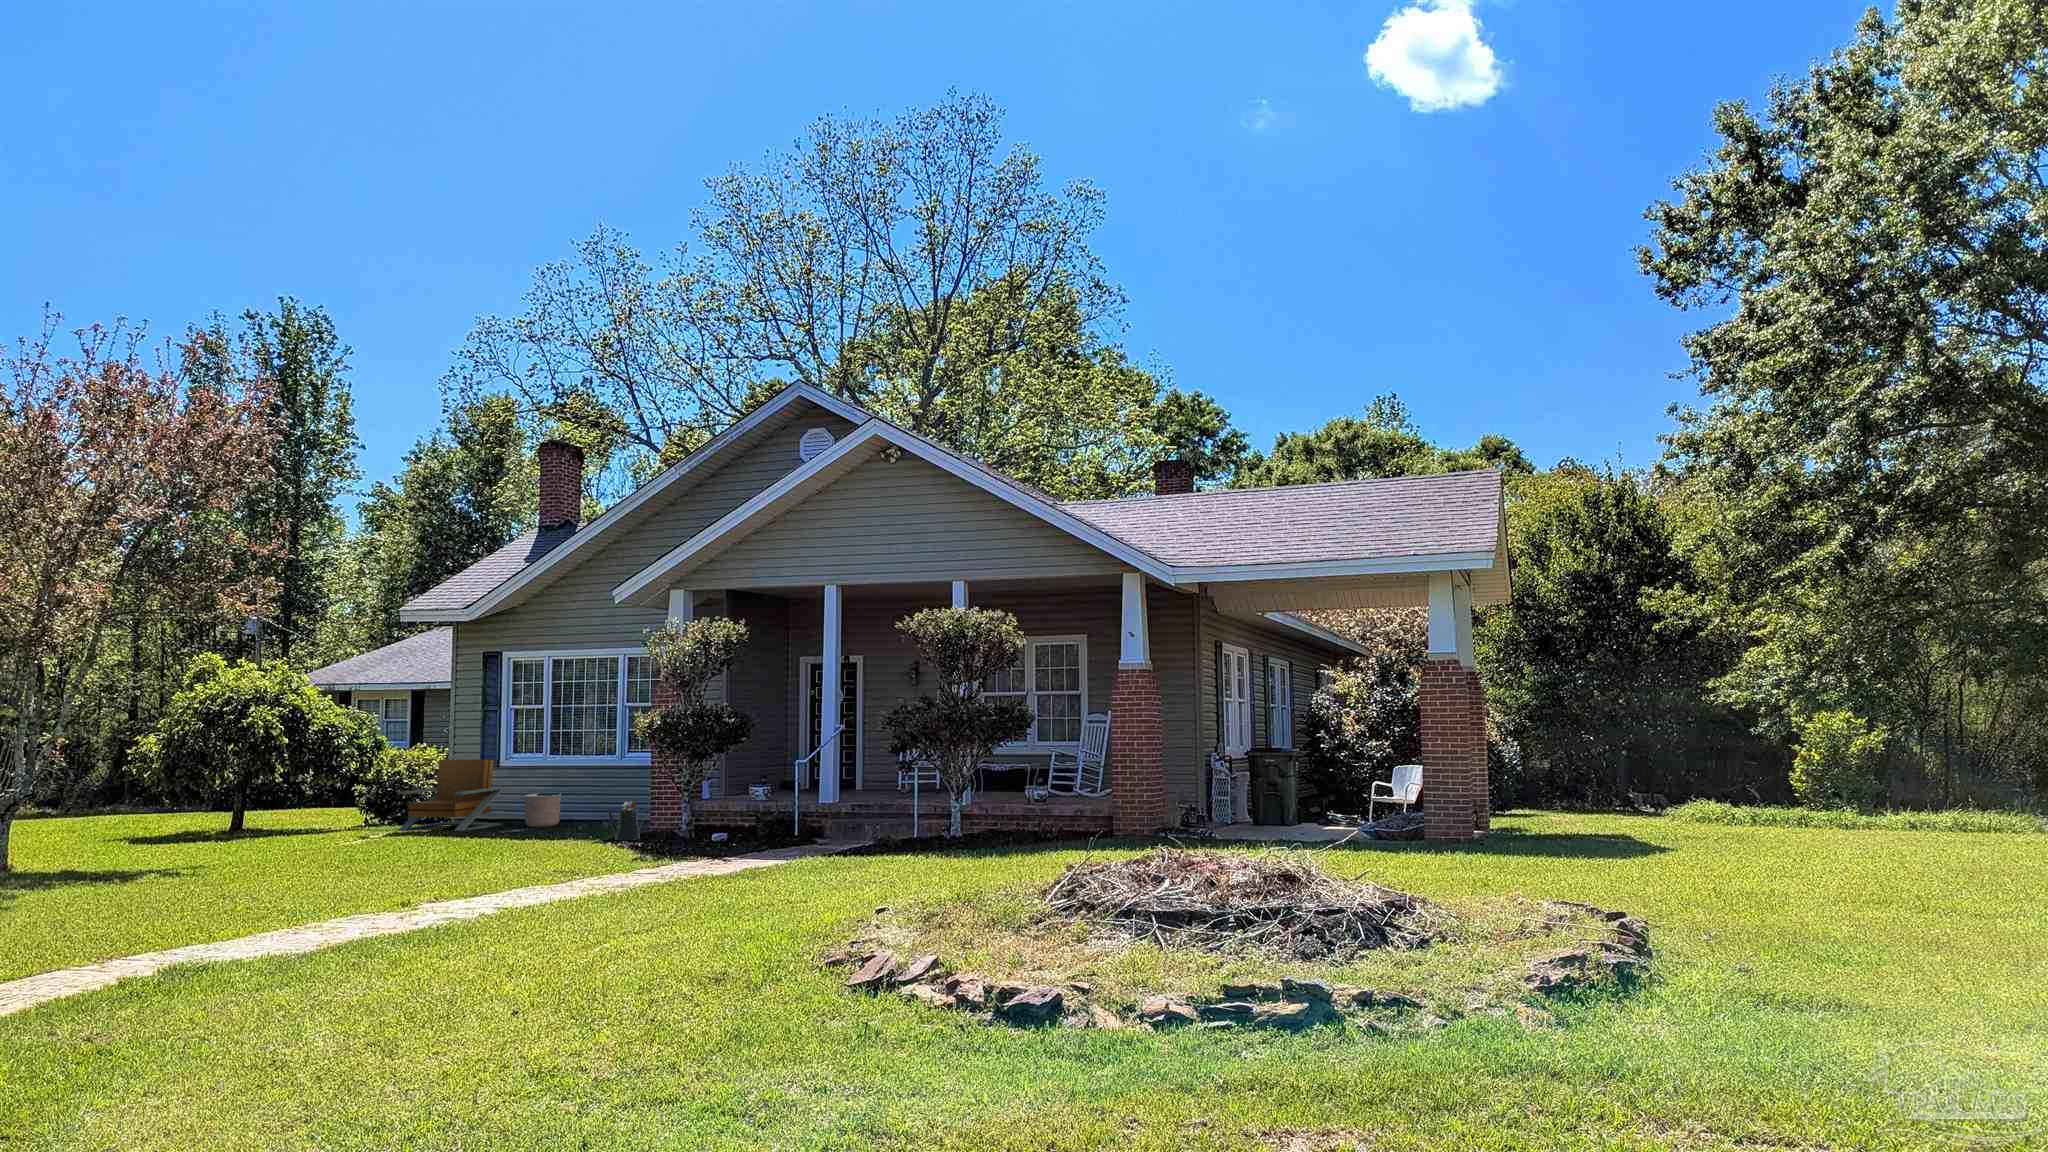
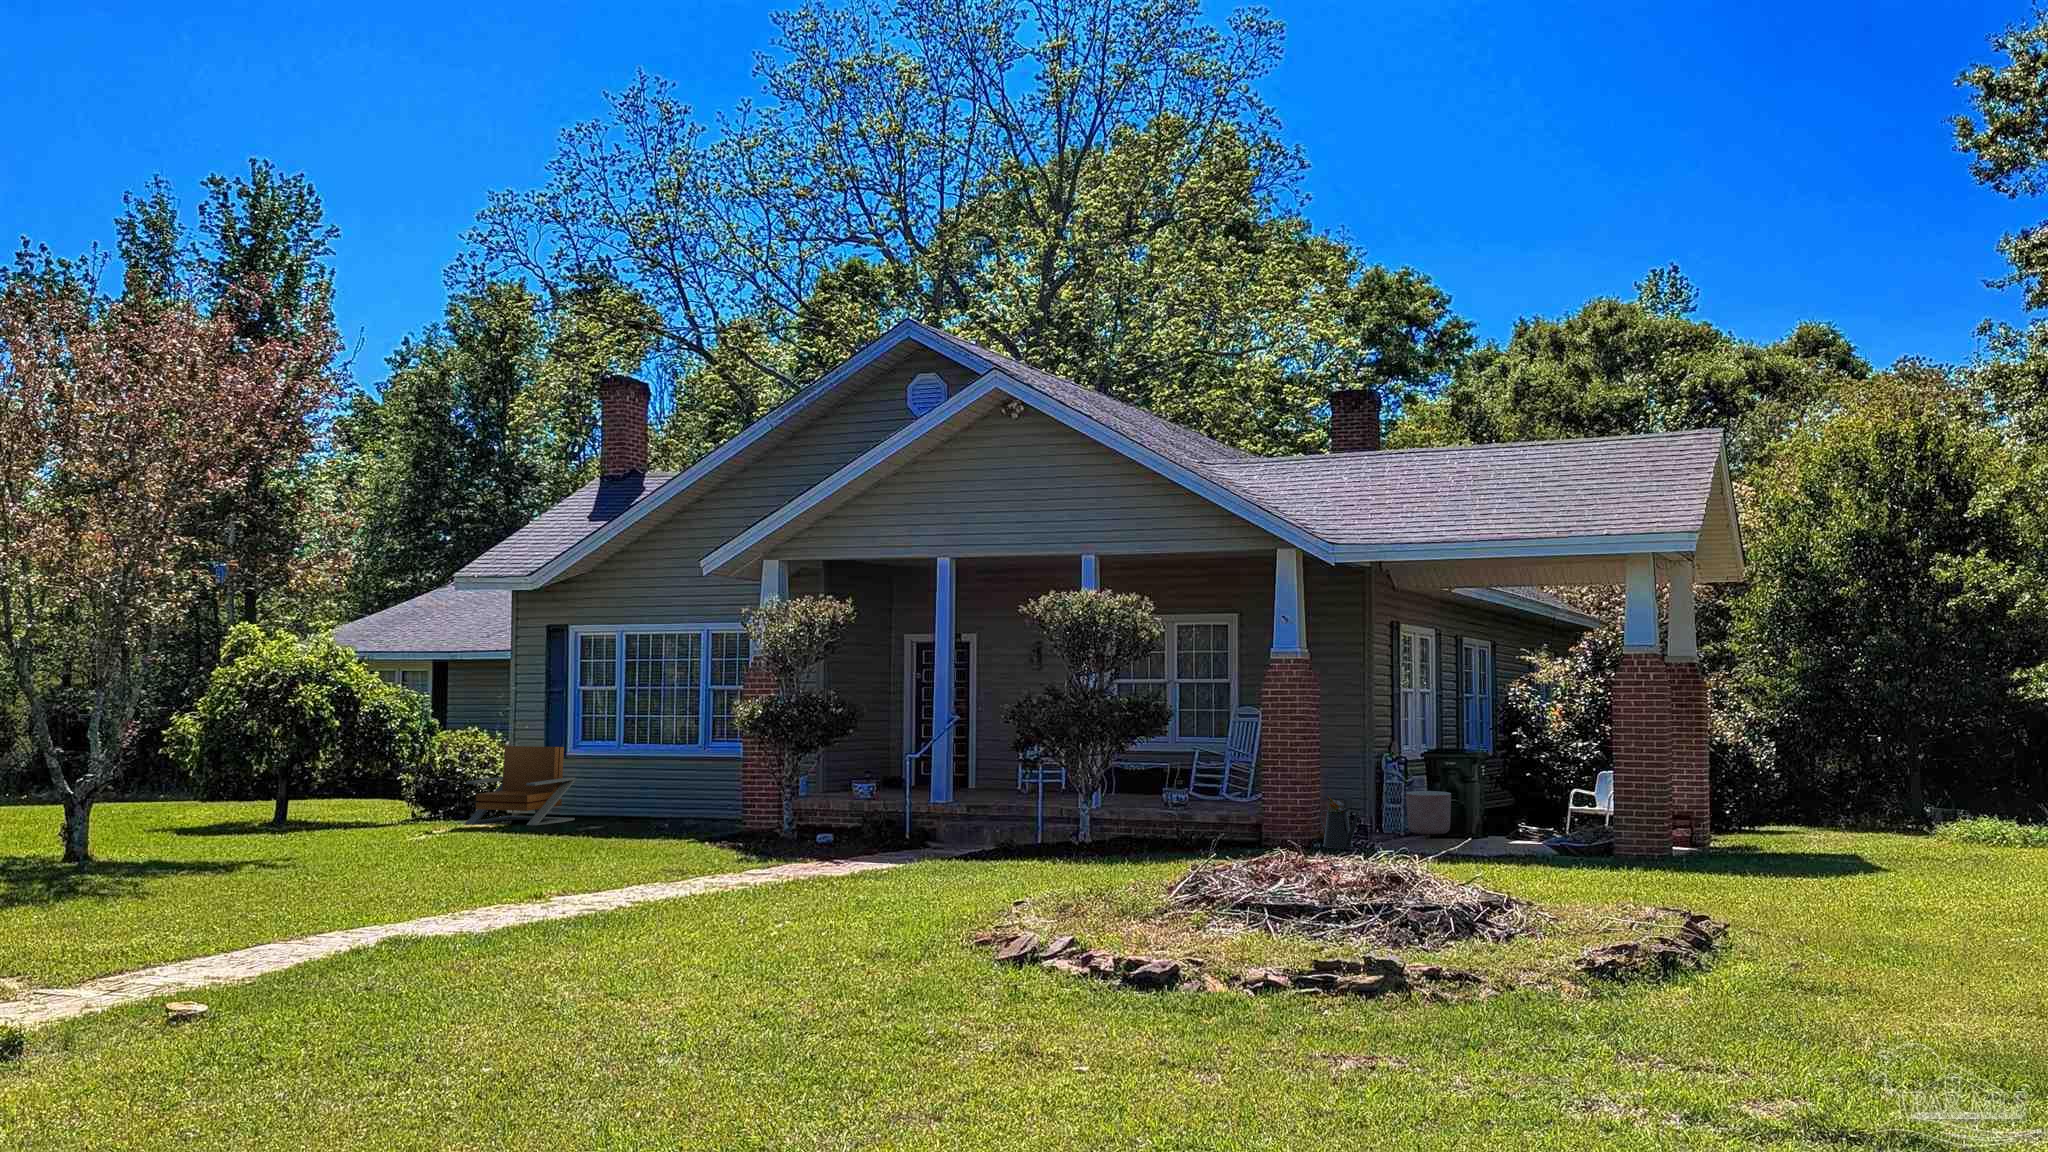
planter: present [525,794,561,827] -> present [1406,791,1451,834]
watering can: present [608,798,645,840] -> present [1319,796,1358,848]

